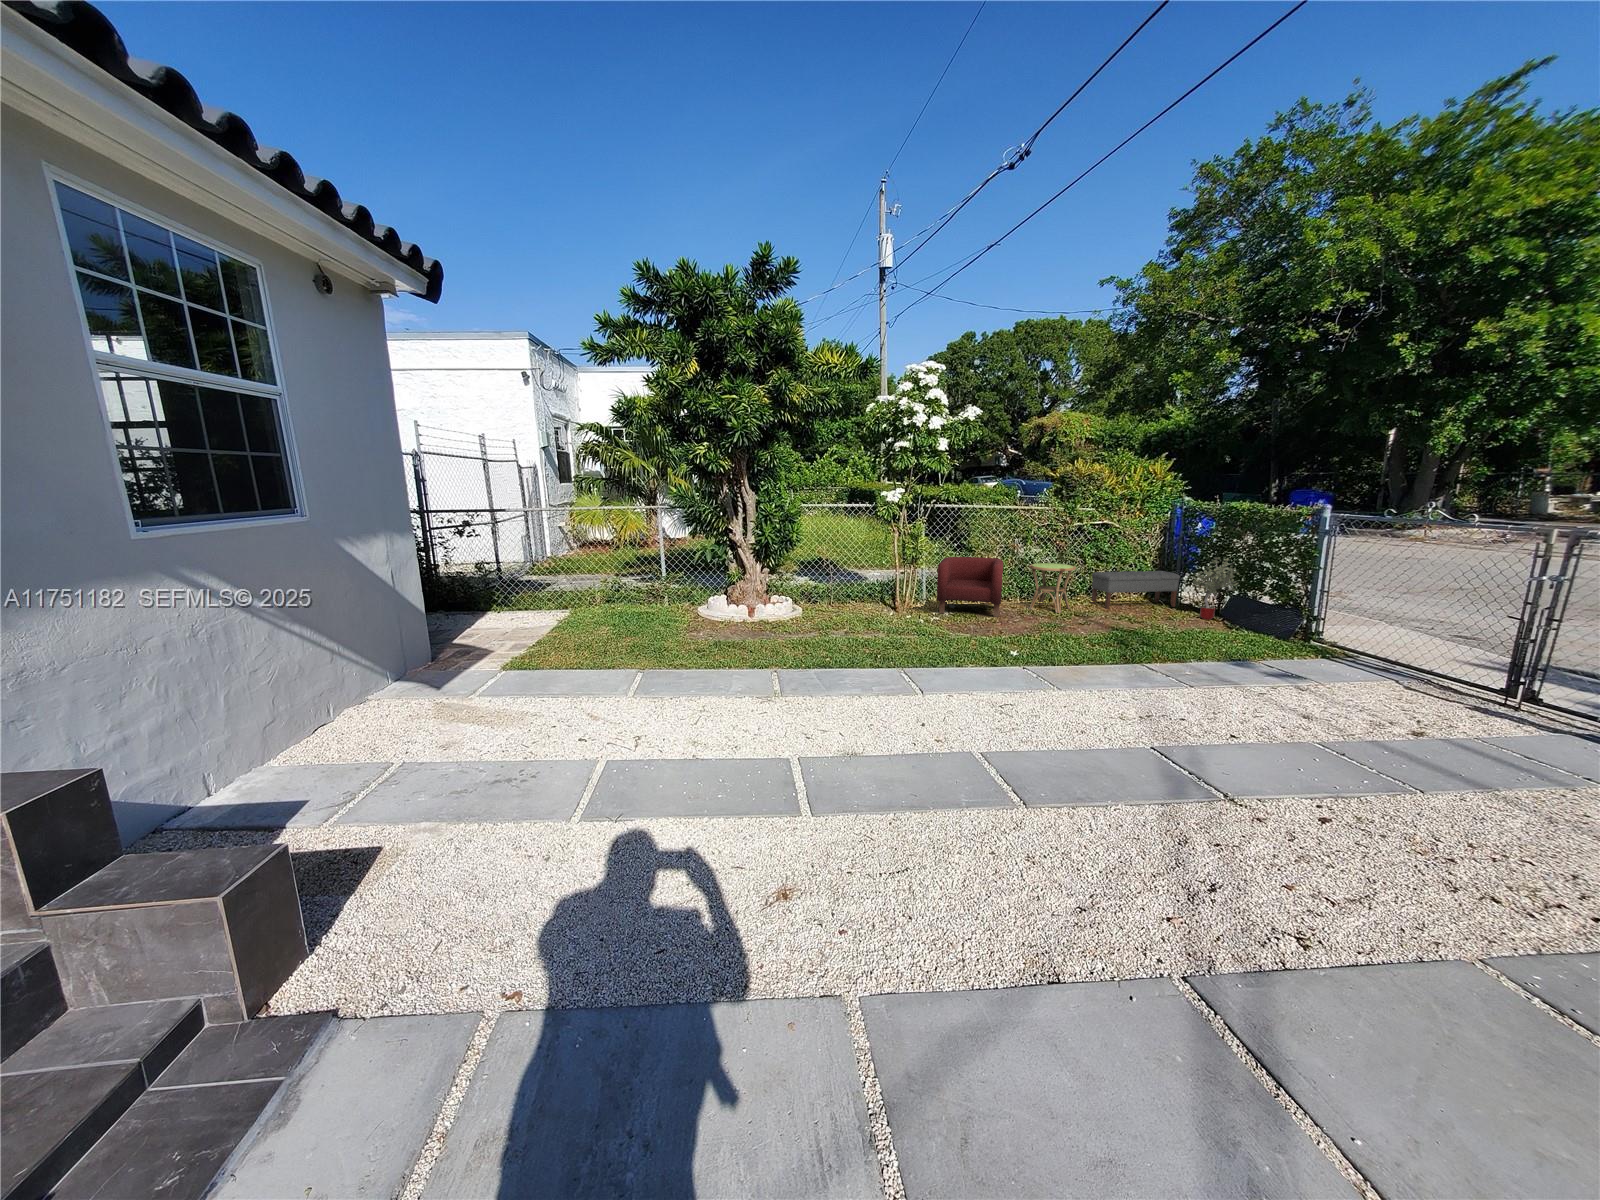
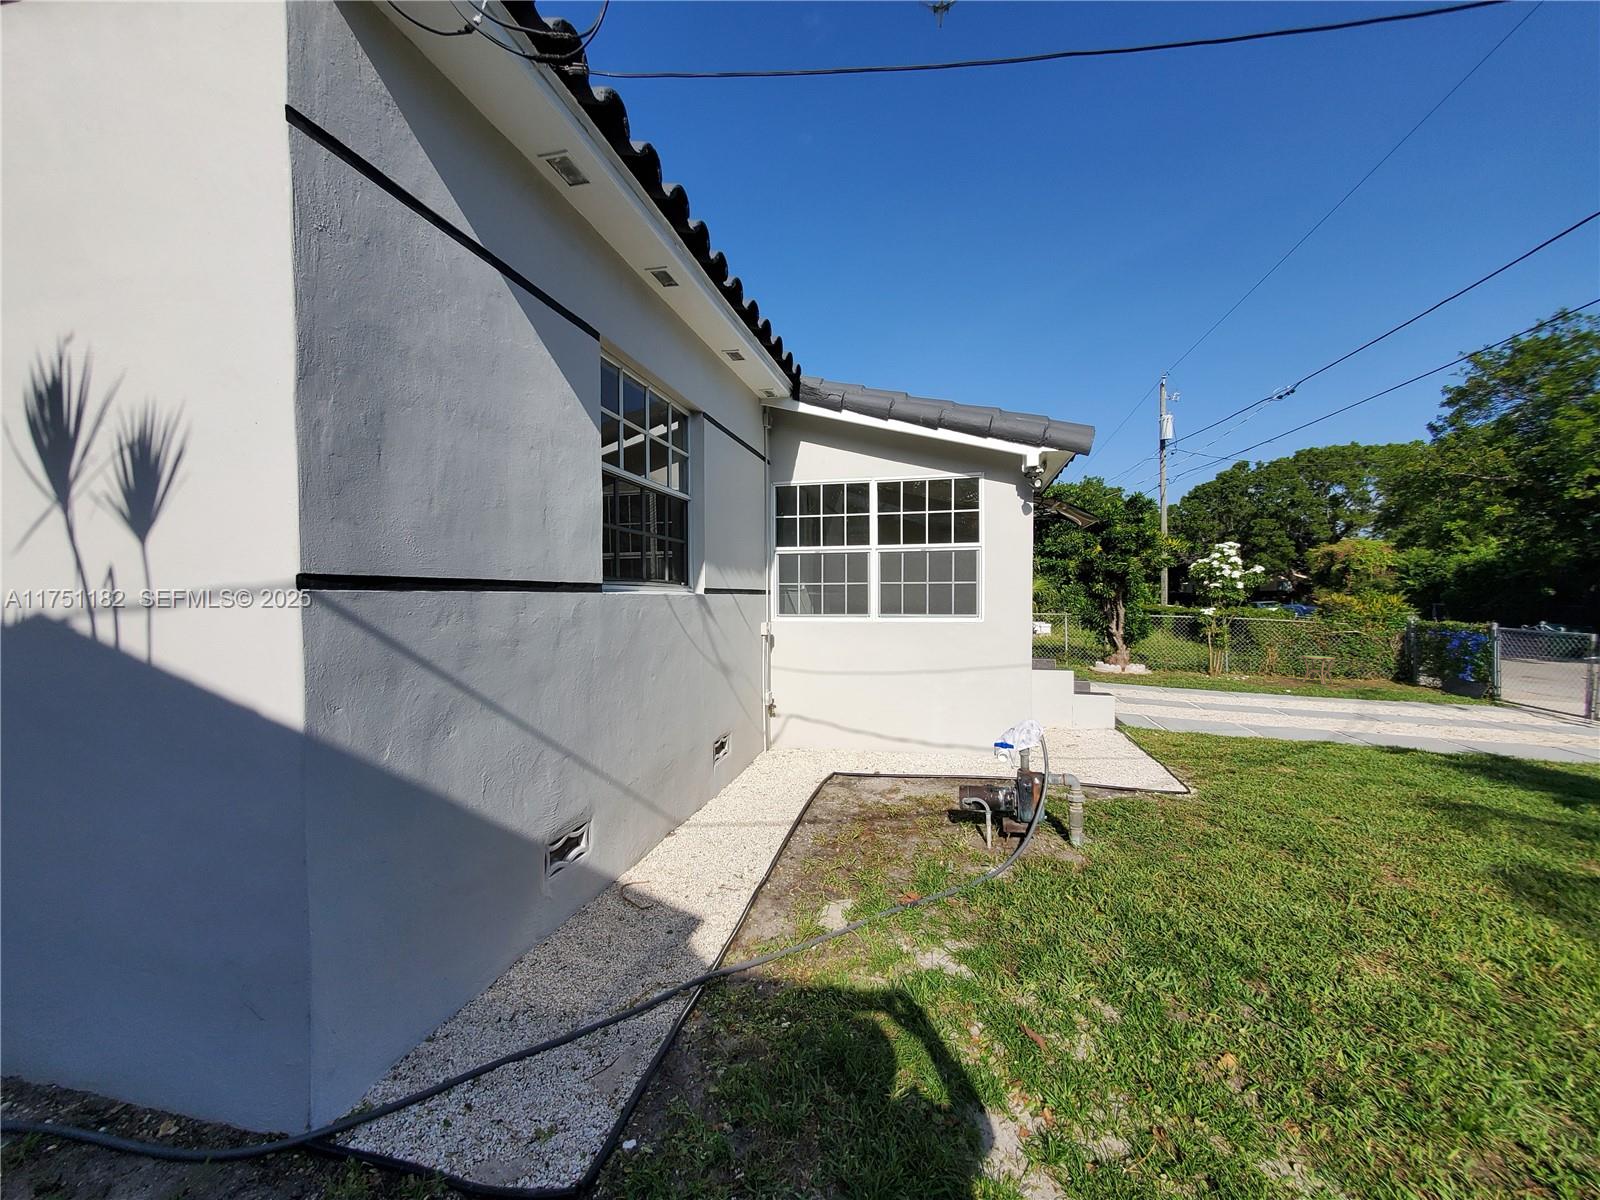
armchair: present [937,557,1003,617] -> none [1237,649,1282,683]
potted tree: present [1193,557,1239,620] -> none [1425,655,1457,693]
bench: present [1091,571,1180,609] -> none [1350,663,1419,688]

